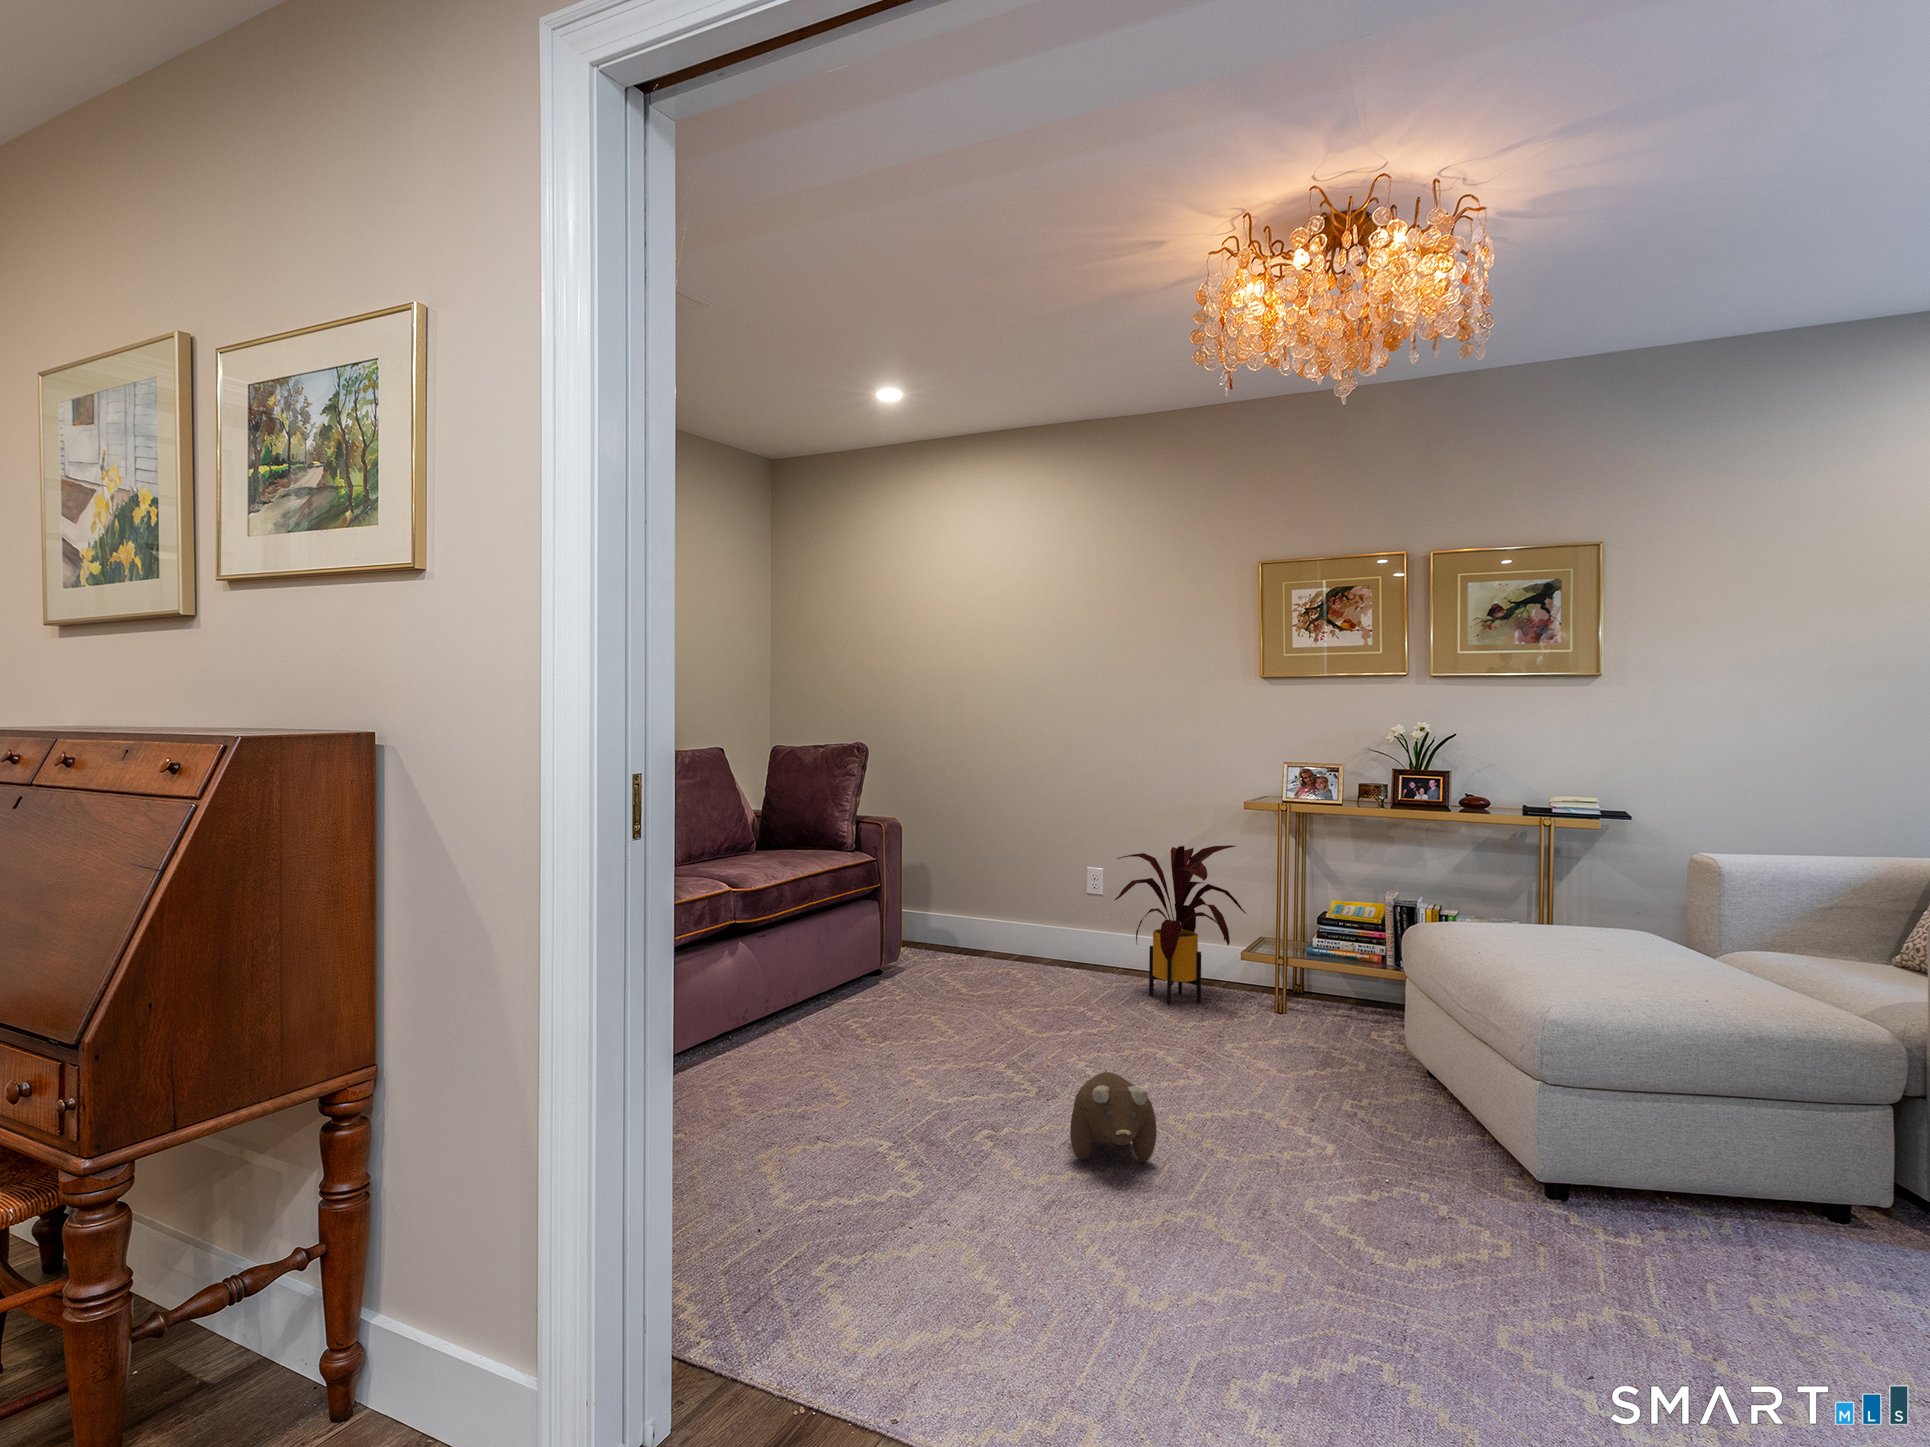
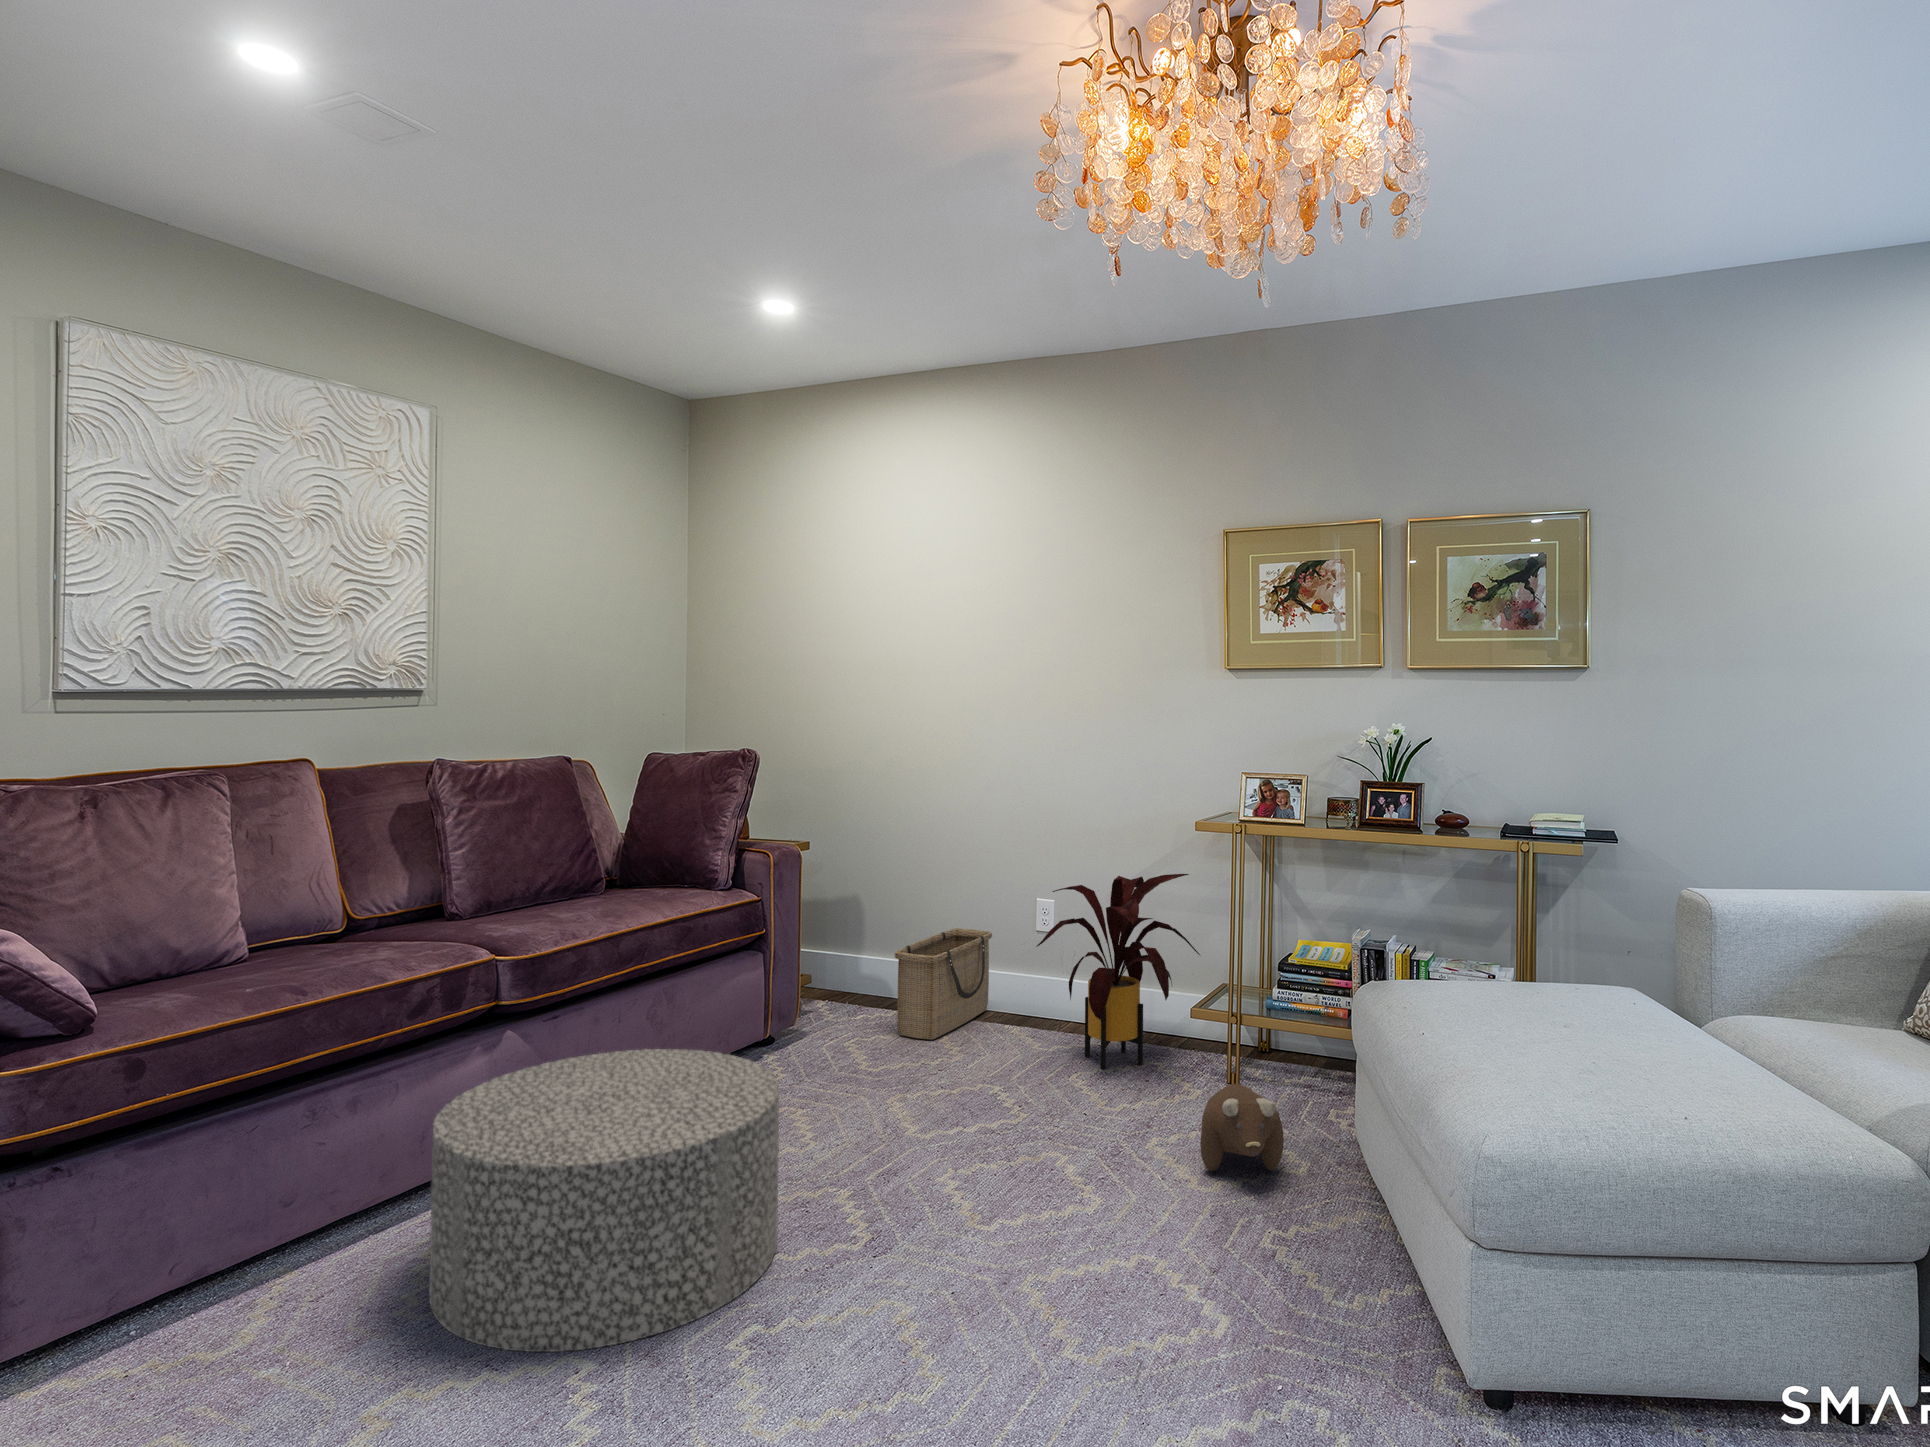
basket: none [982,892,1053,980] -> present [895,928,992,1040]
ottoman: none [736,956,981,1151] -> present [429,1049,779,1352]
plush toy: present [1070,1072,1156,1162] -> present [1200,1084,1284,1171]

